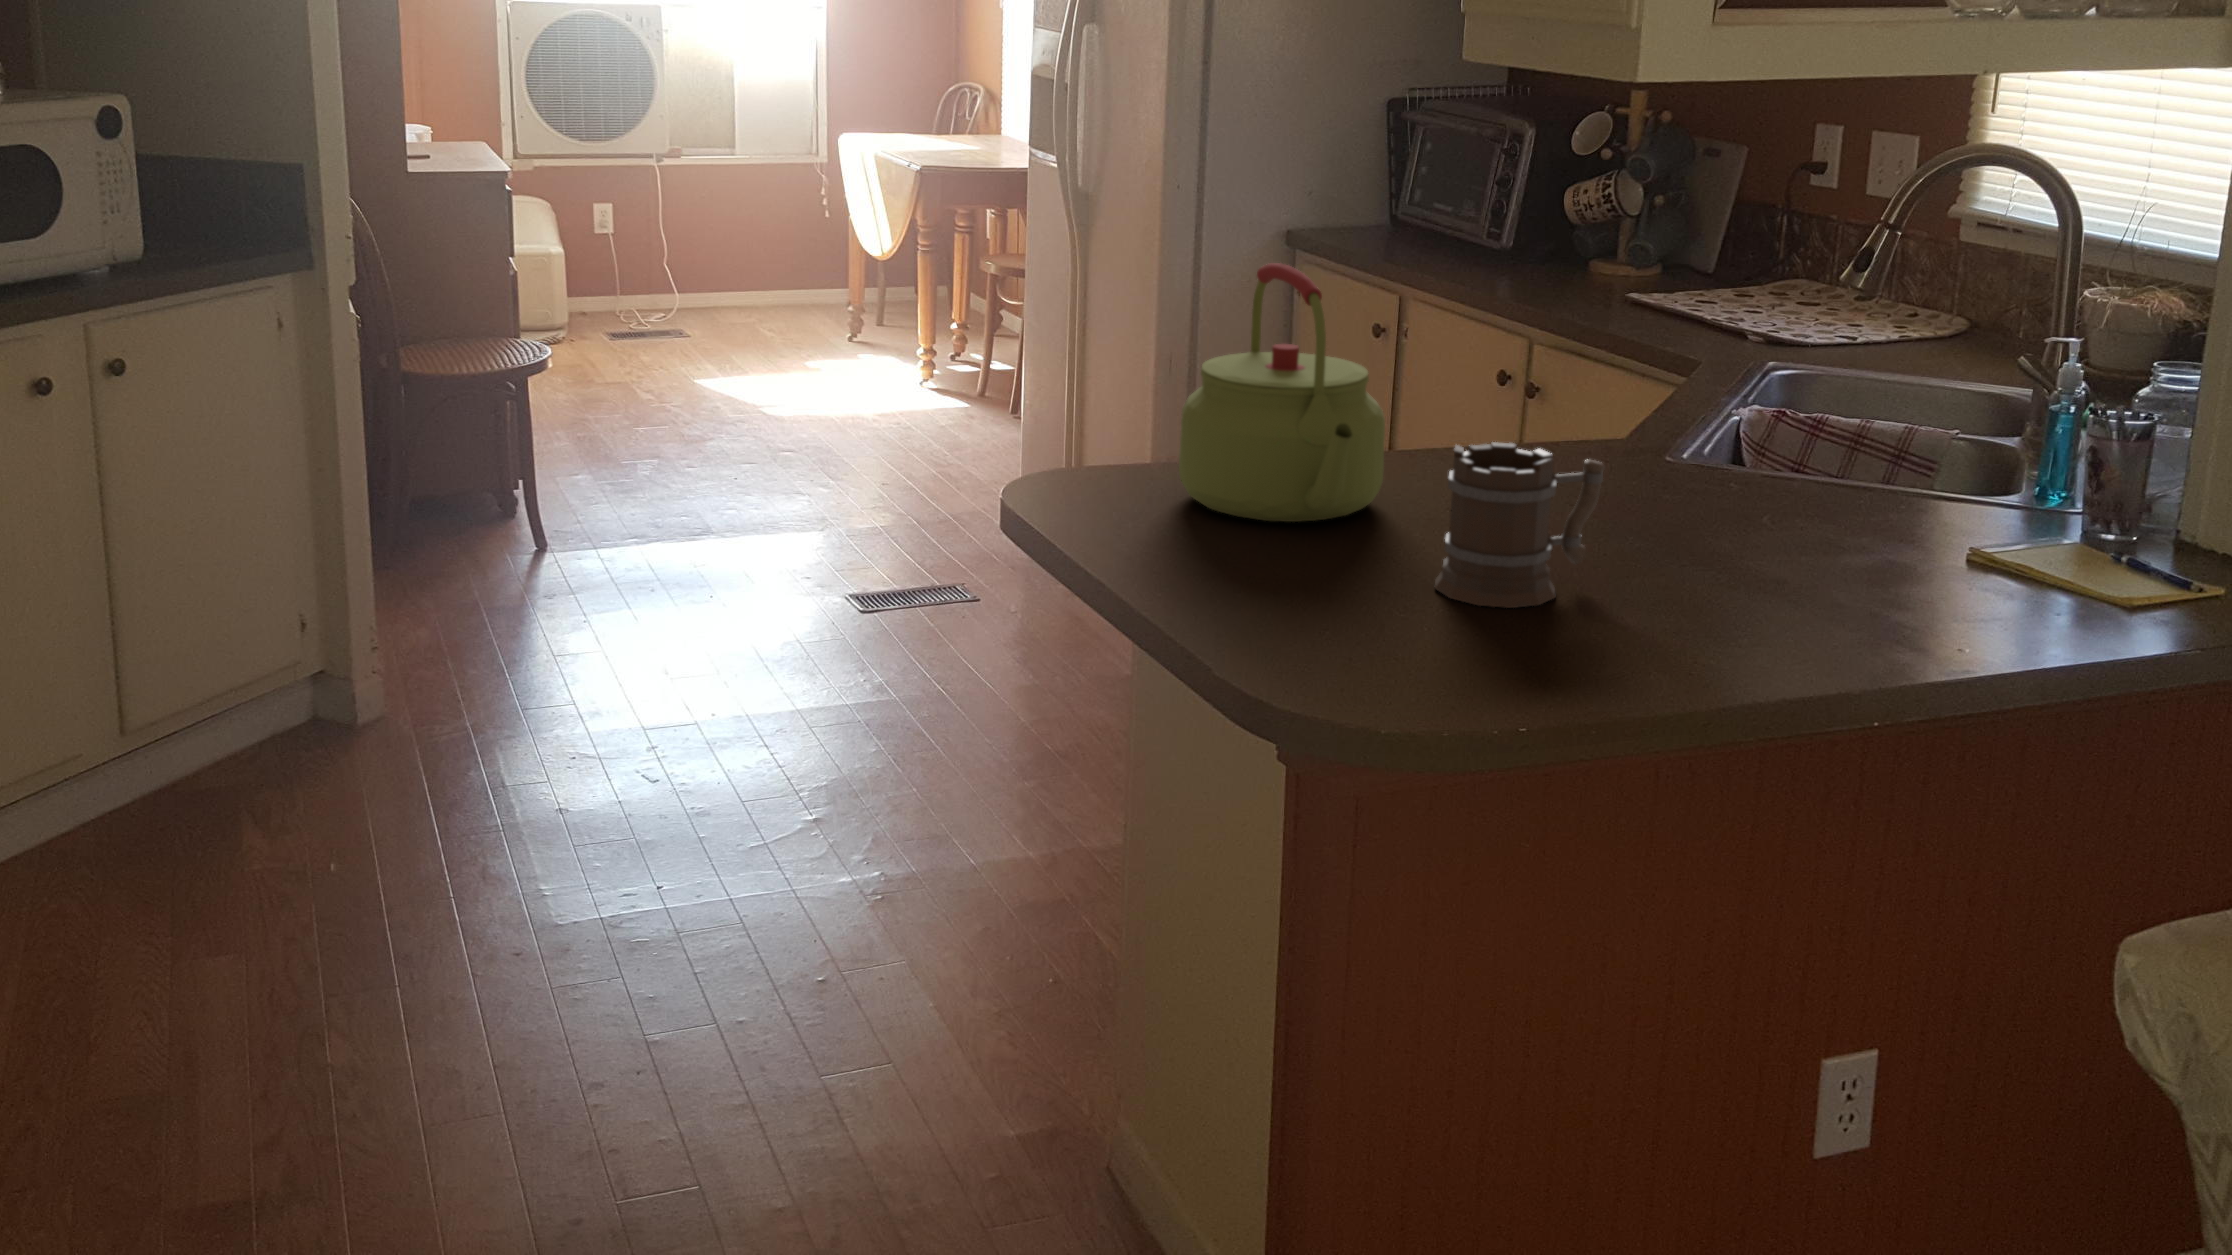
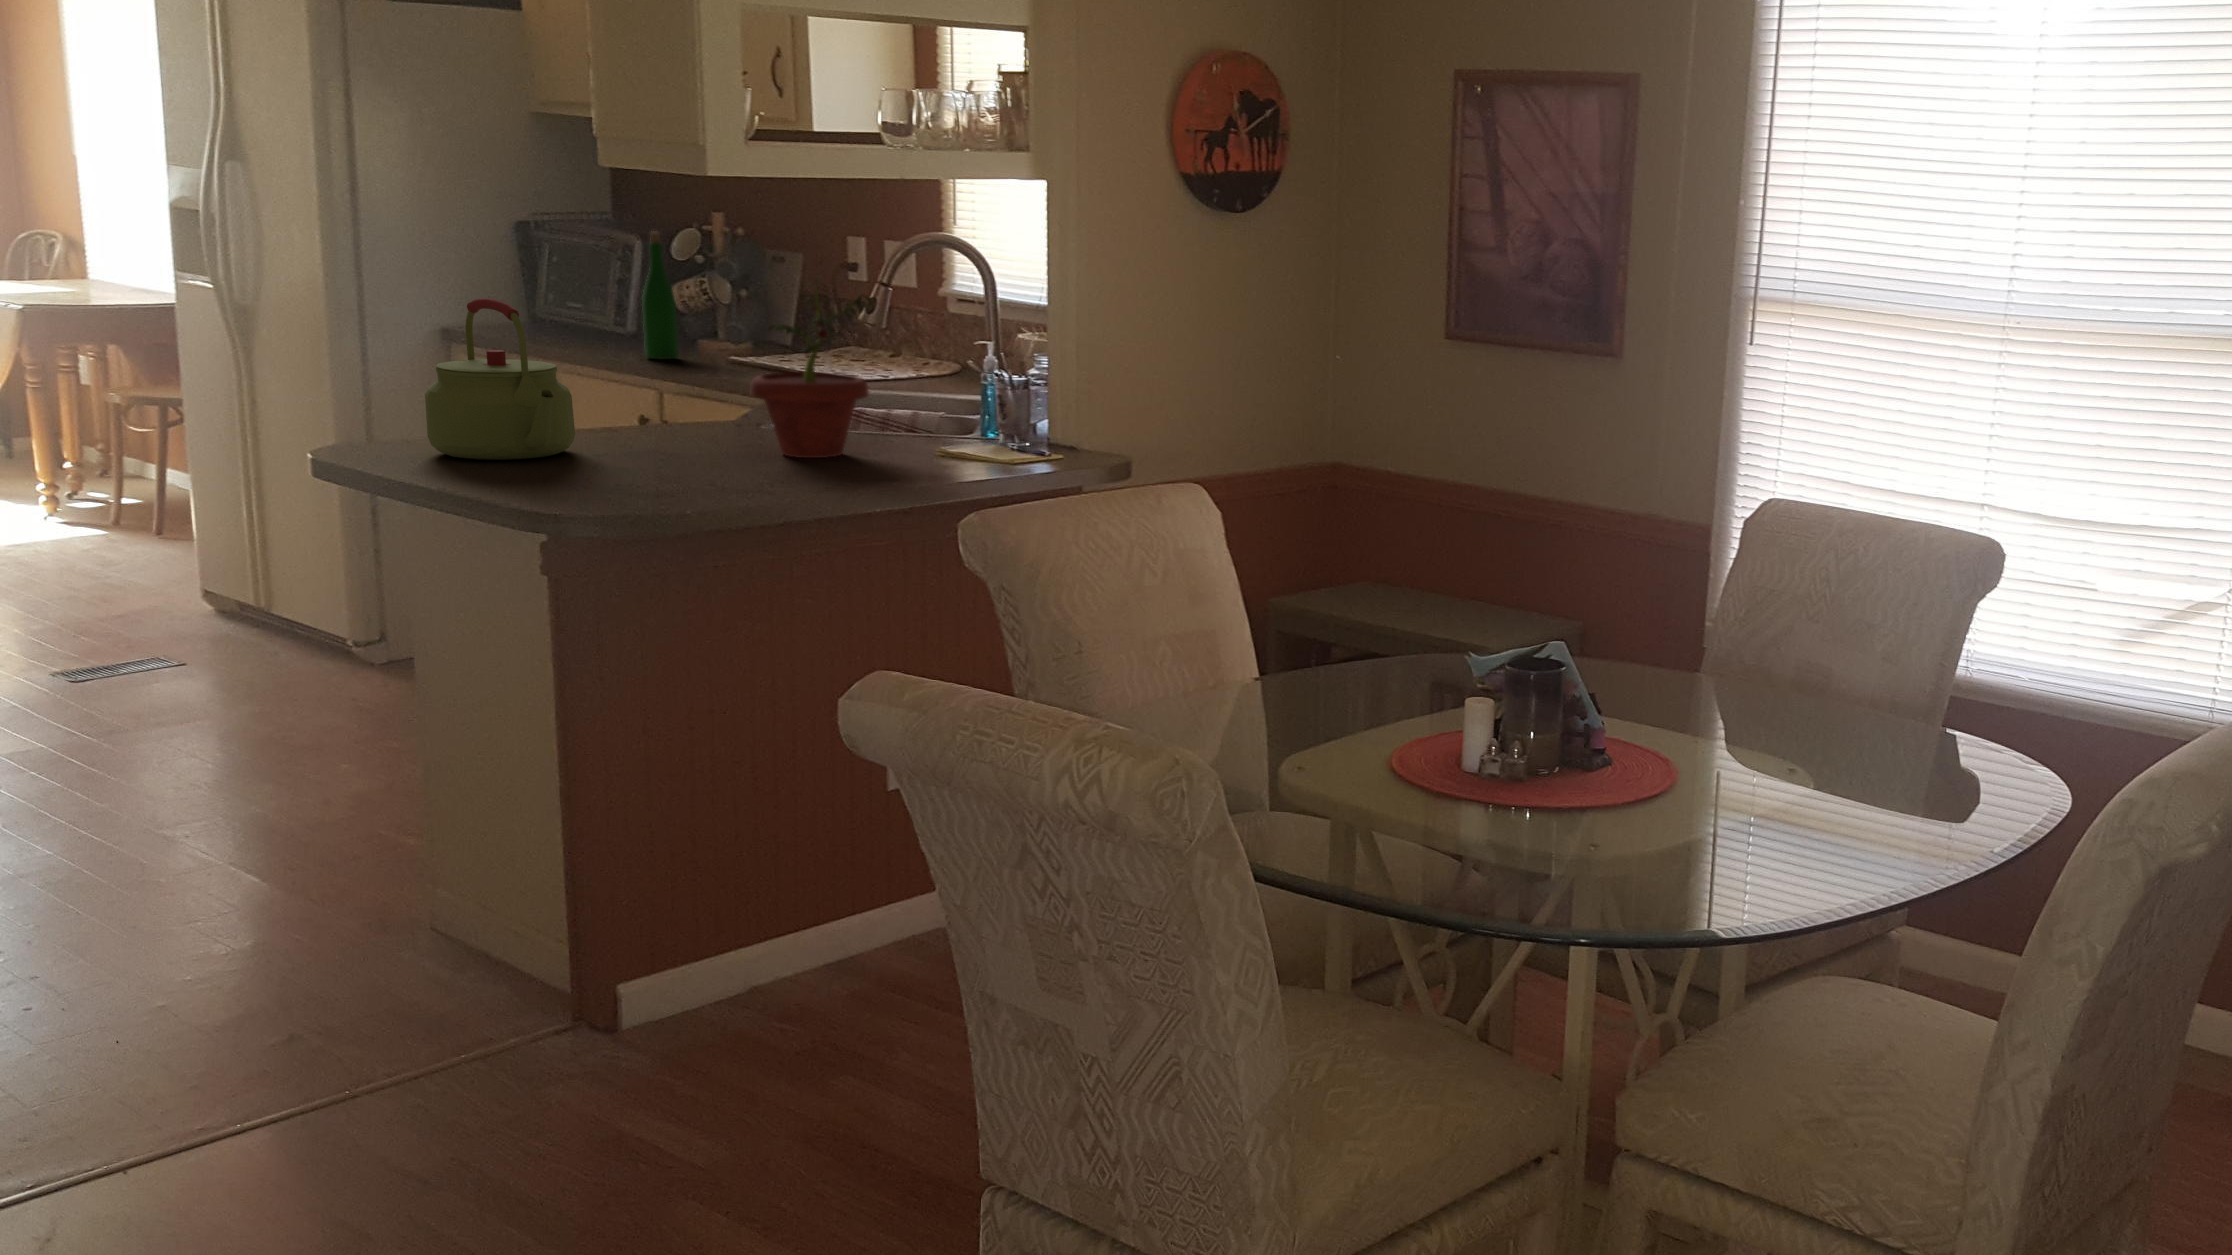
wine bottle: none [1516,116,1564,294] -> present [642,231,679,359]
potted plant: none [1660,245,1894,565] -> present [750,277,871,458]
mug: present [1435,442,1605,608] -> none [621,390,717,480]

